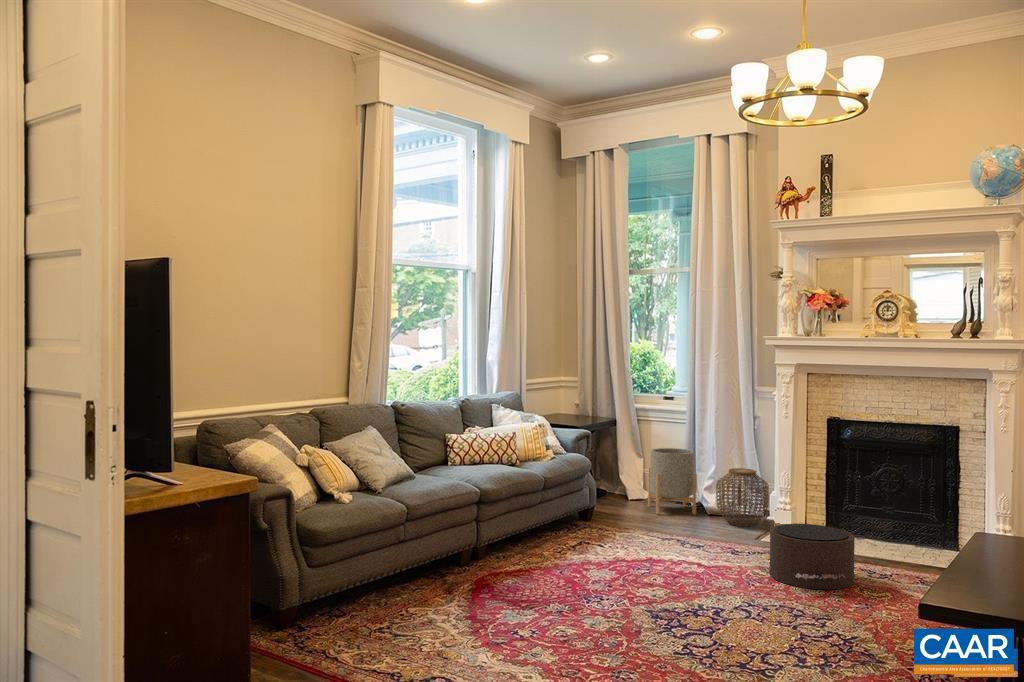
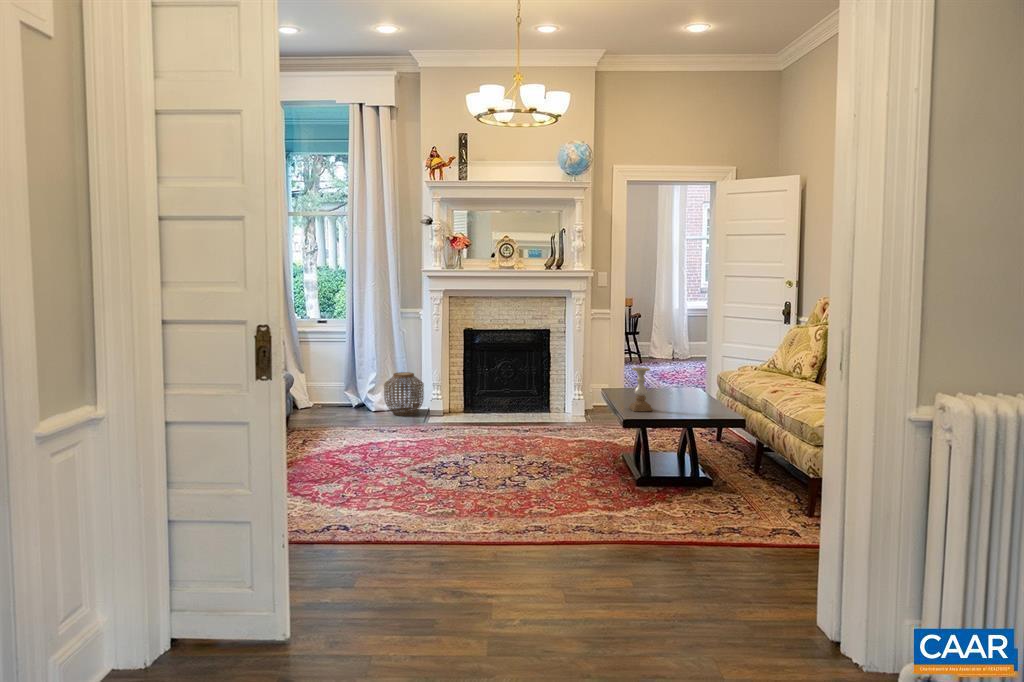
planter: present [648,448,697,514] -> none [321,362,365,416]
candle holder: none [963,507,1001,588] -> present [629,367,652,412]
pouf: present [764,524,855,589] -> none [449,403,516,444]

